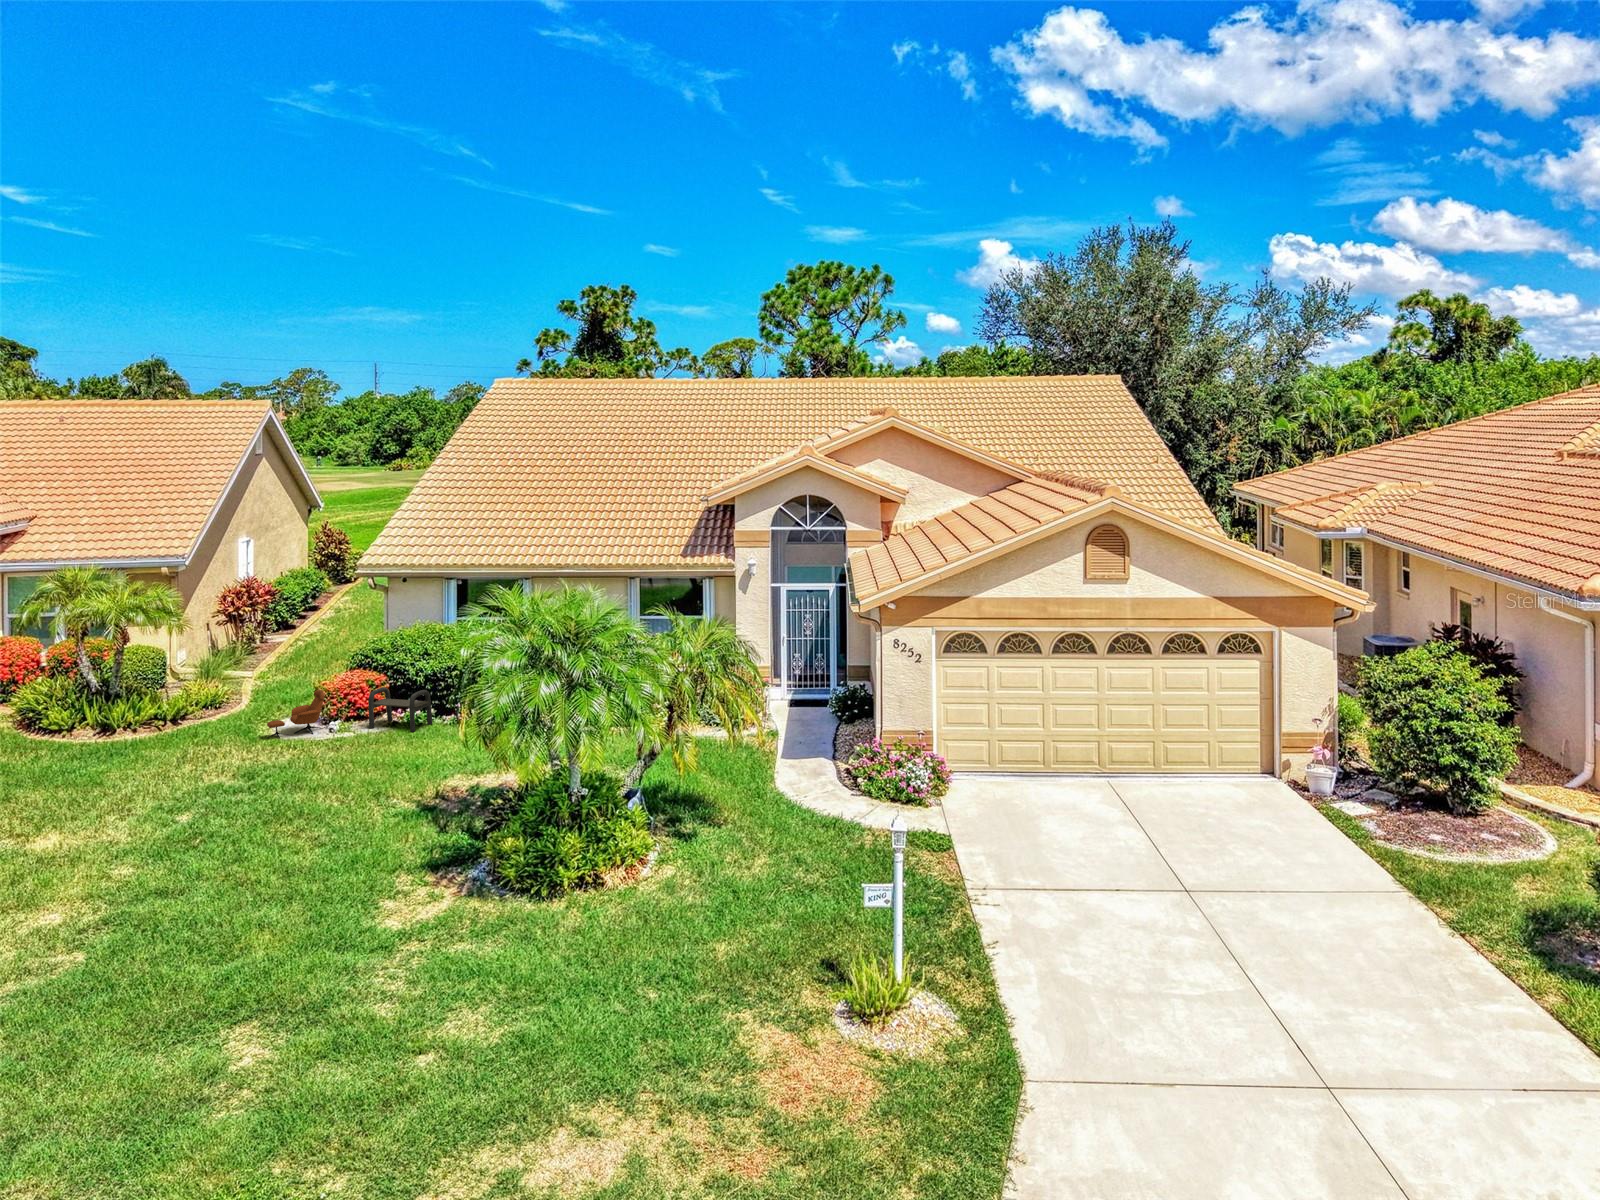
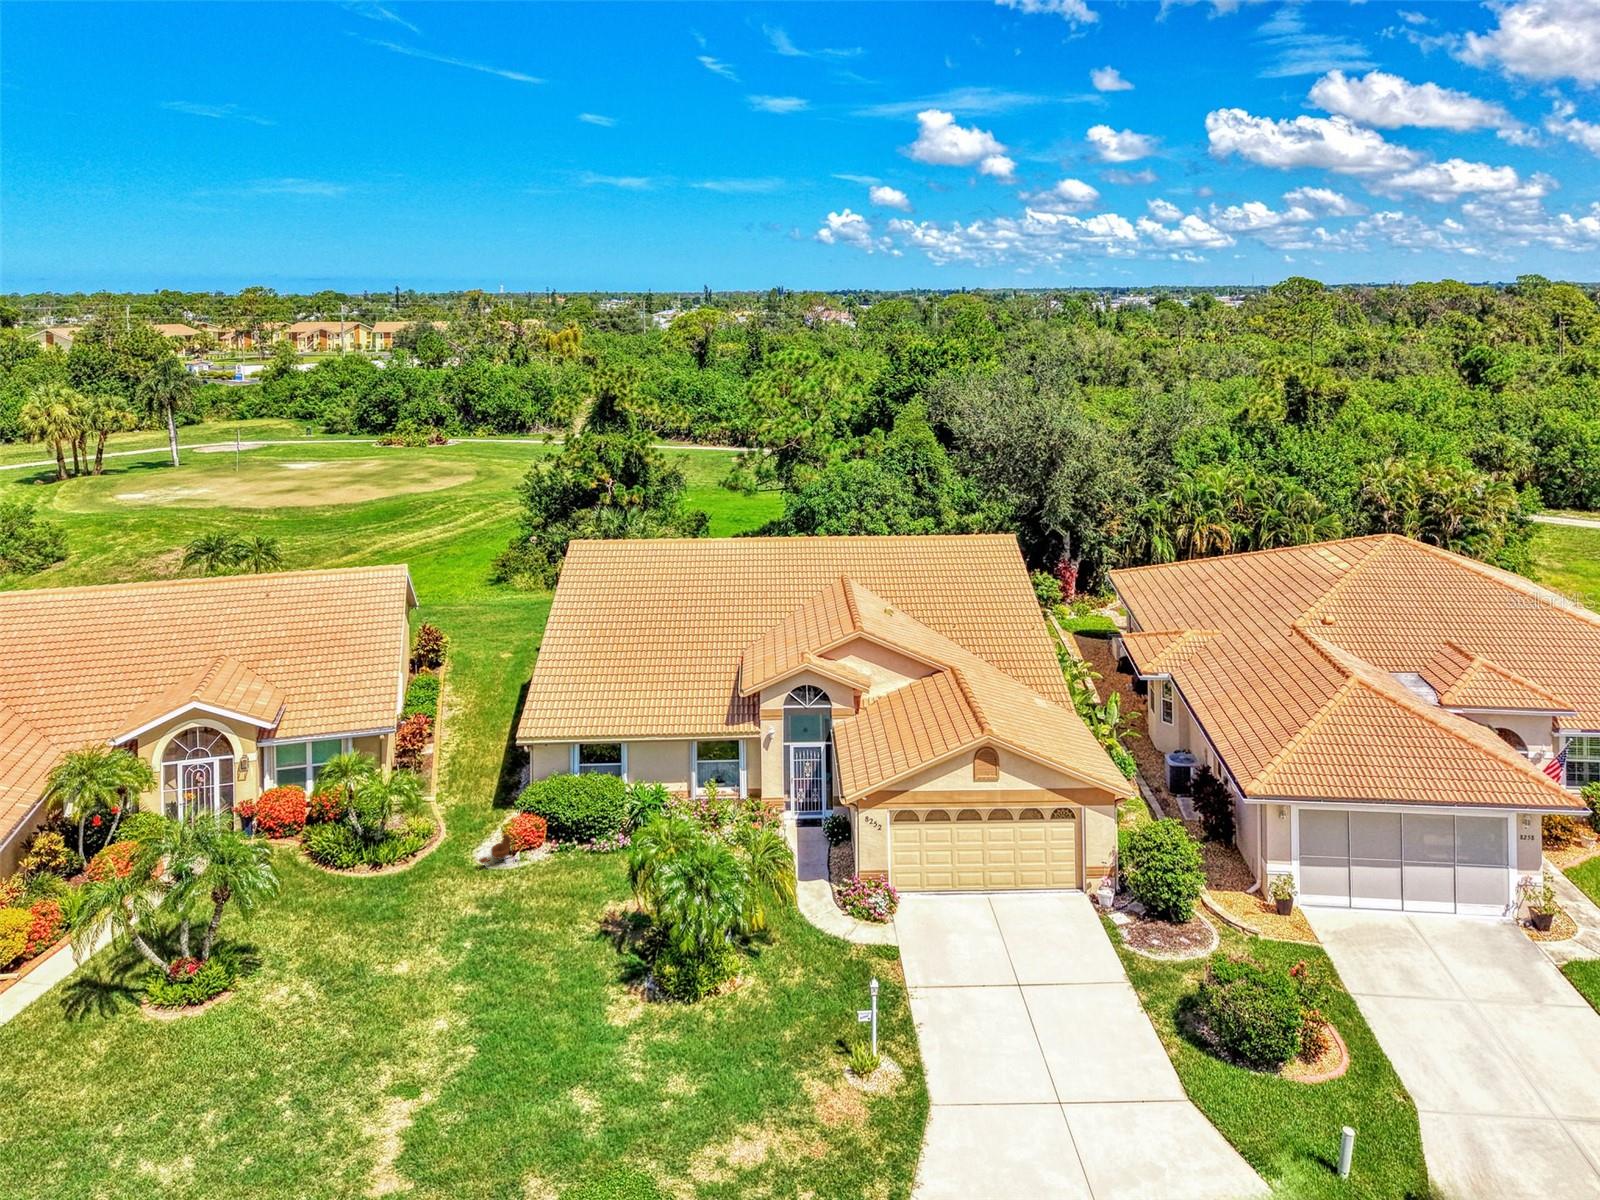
bench: present [368,687,432,732] -> none [538,828,577,859]

